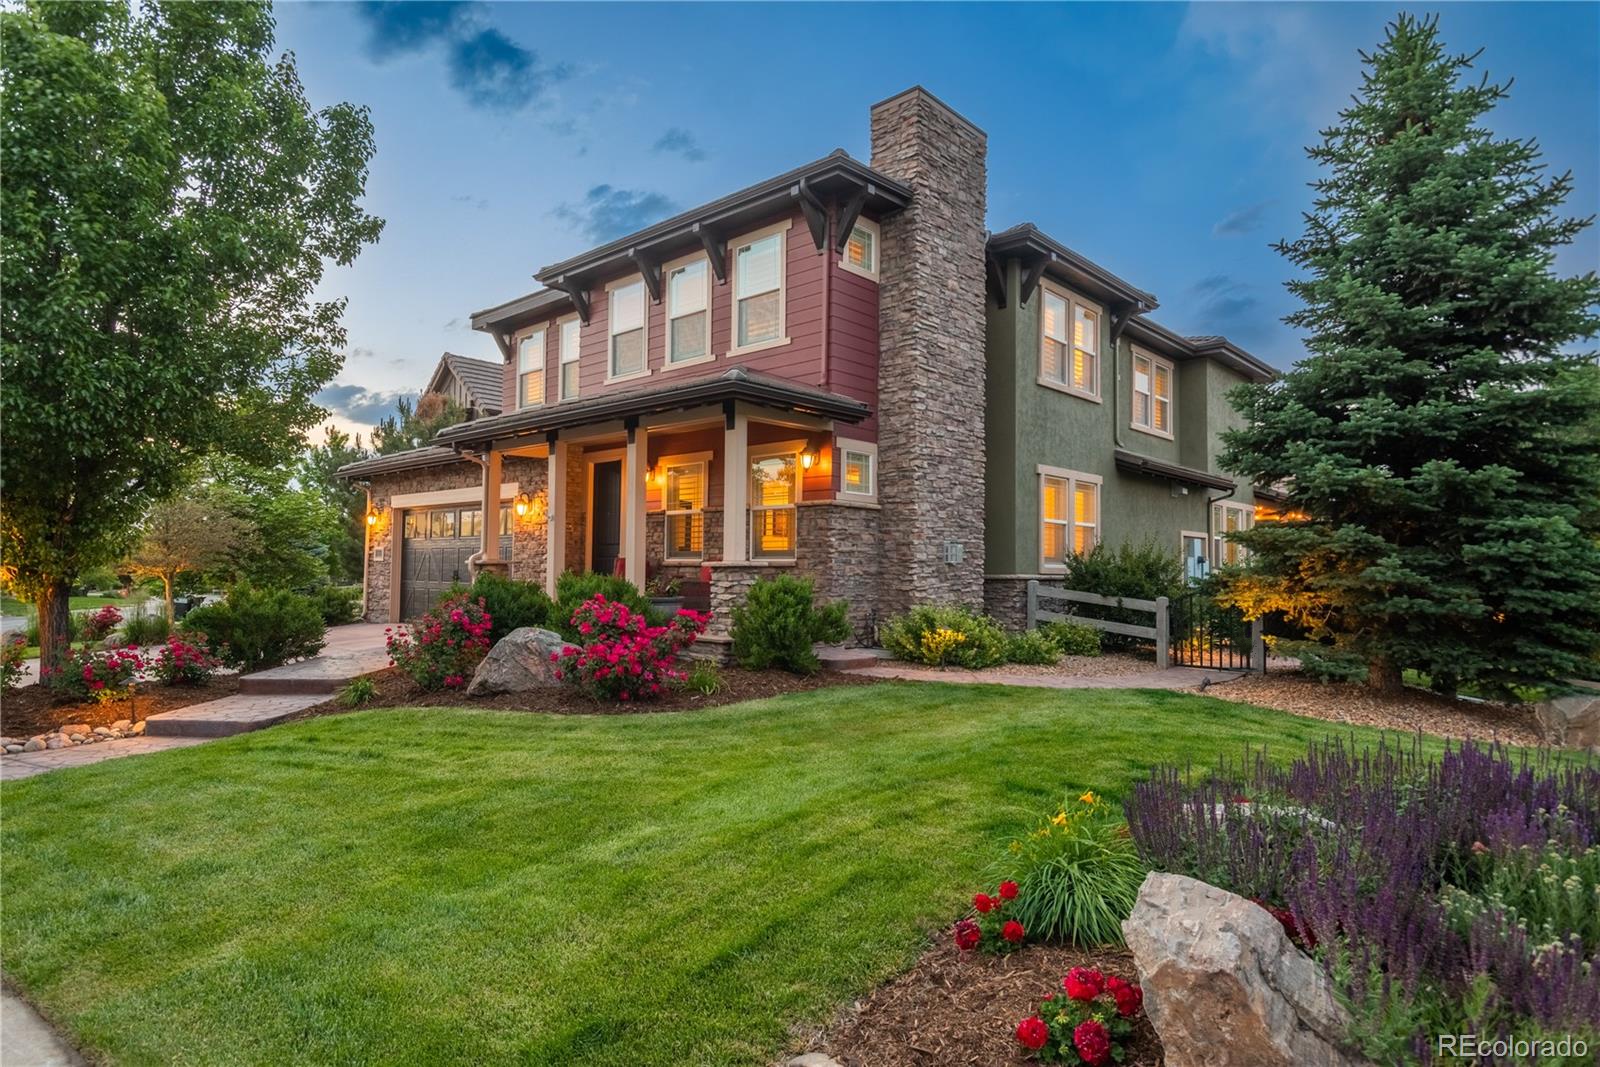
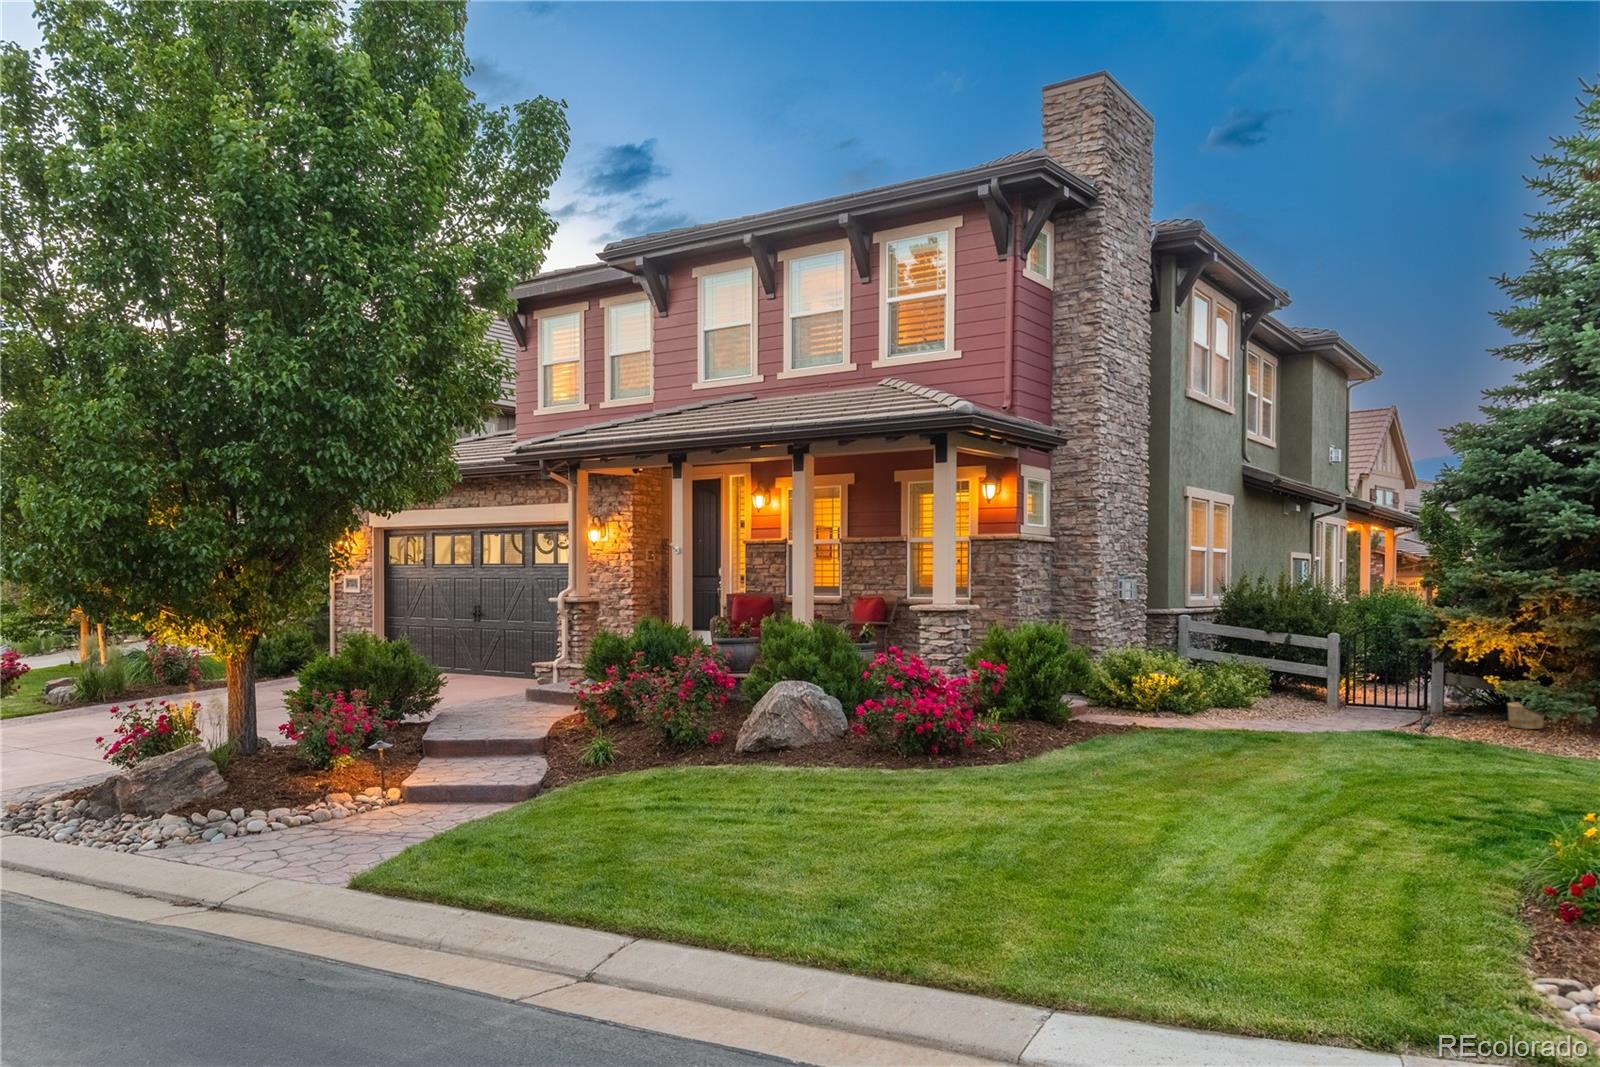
wooden bucket: none [1274,654,1310,679] -> present [1507,702,1544,729]

